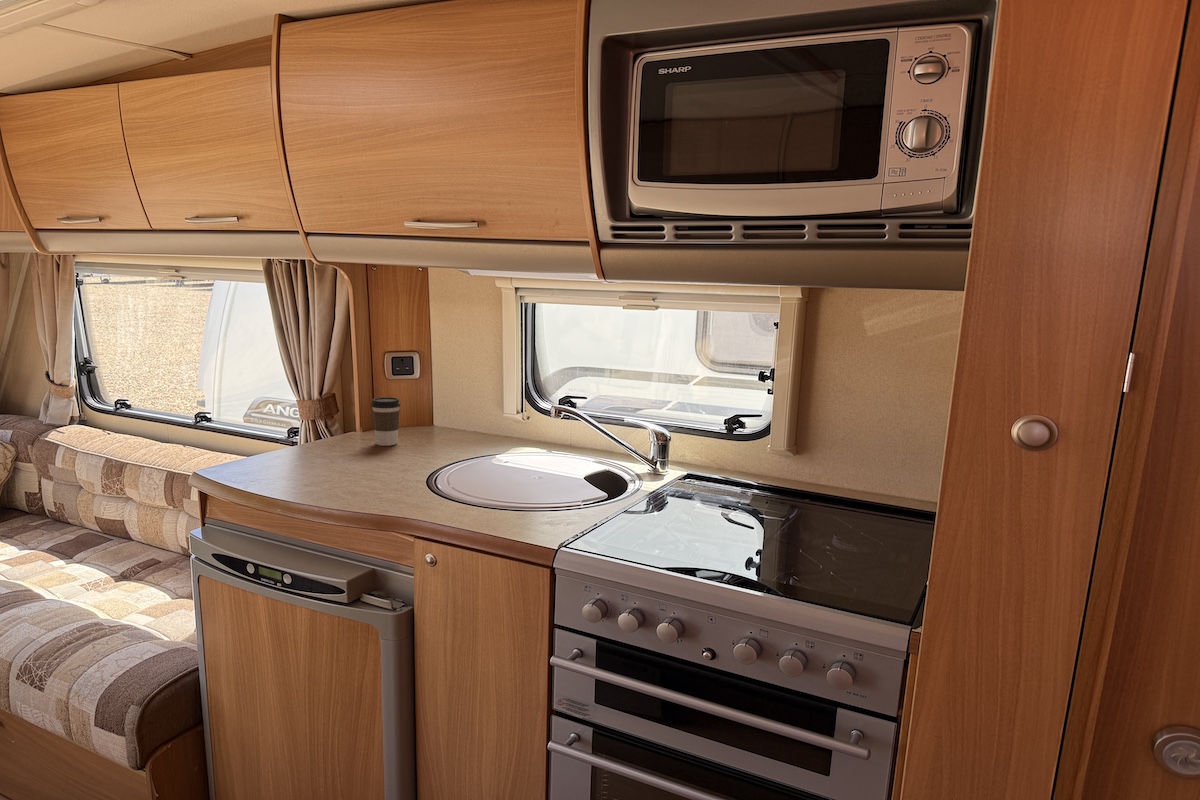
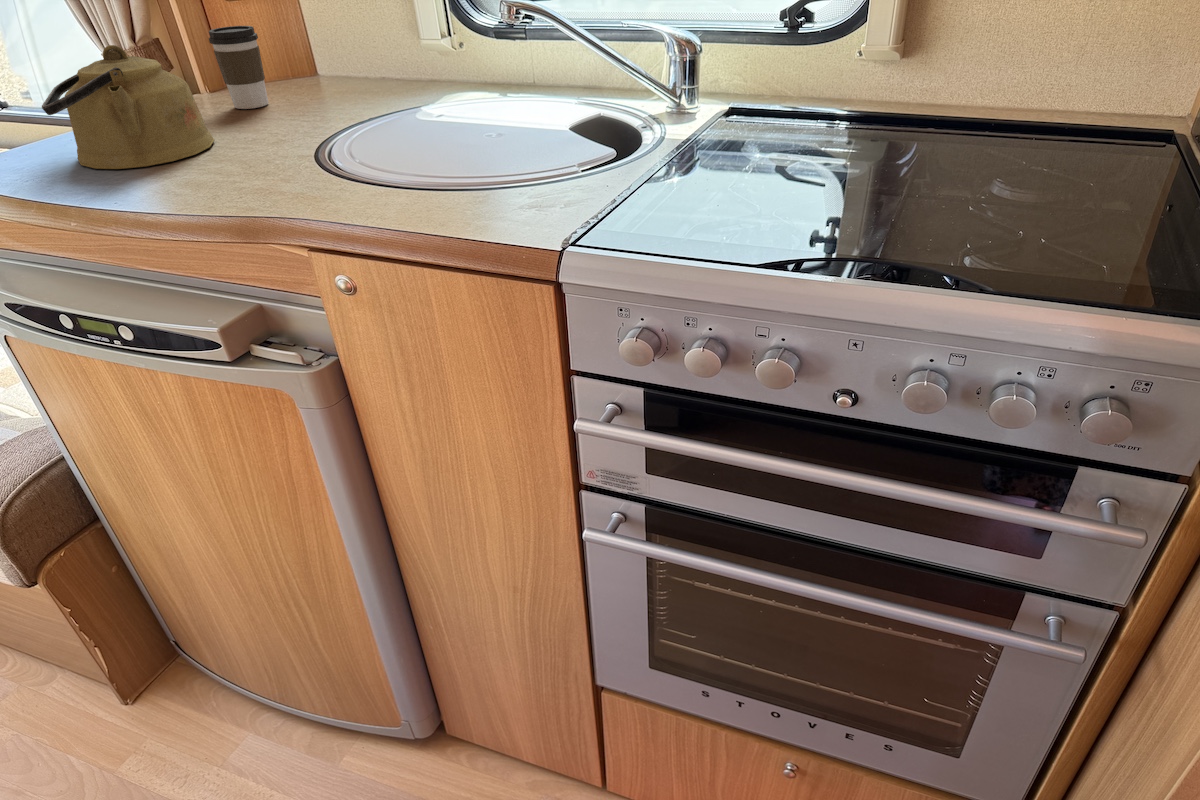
kettle: none [275,408,363,478] -> present [42,45,215,169]

